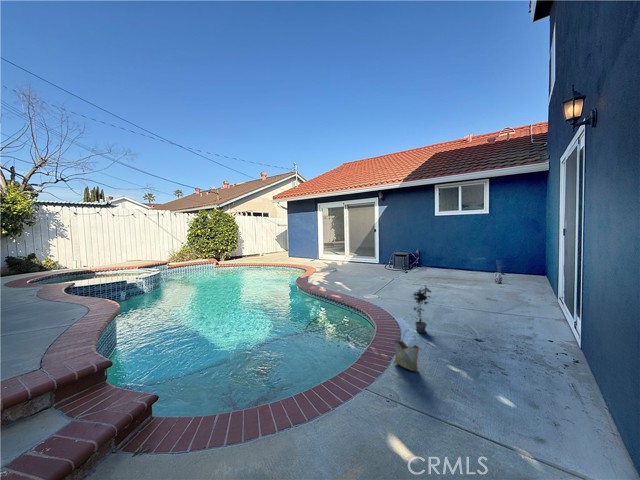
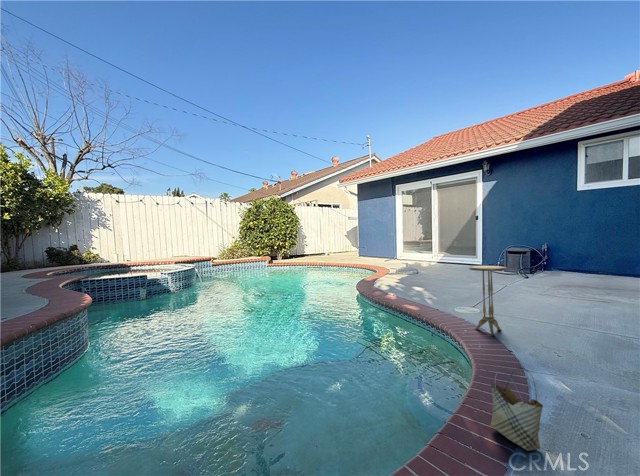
side table: none [376,269,398,313] -> present [469,266,507,336]
potted plant: present [413,286,431,333] -> none [528,290,572,375]

